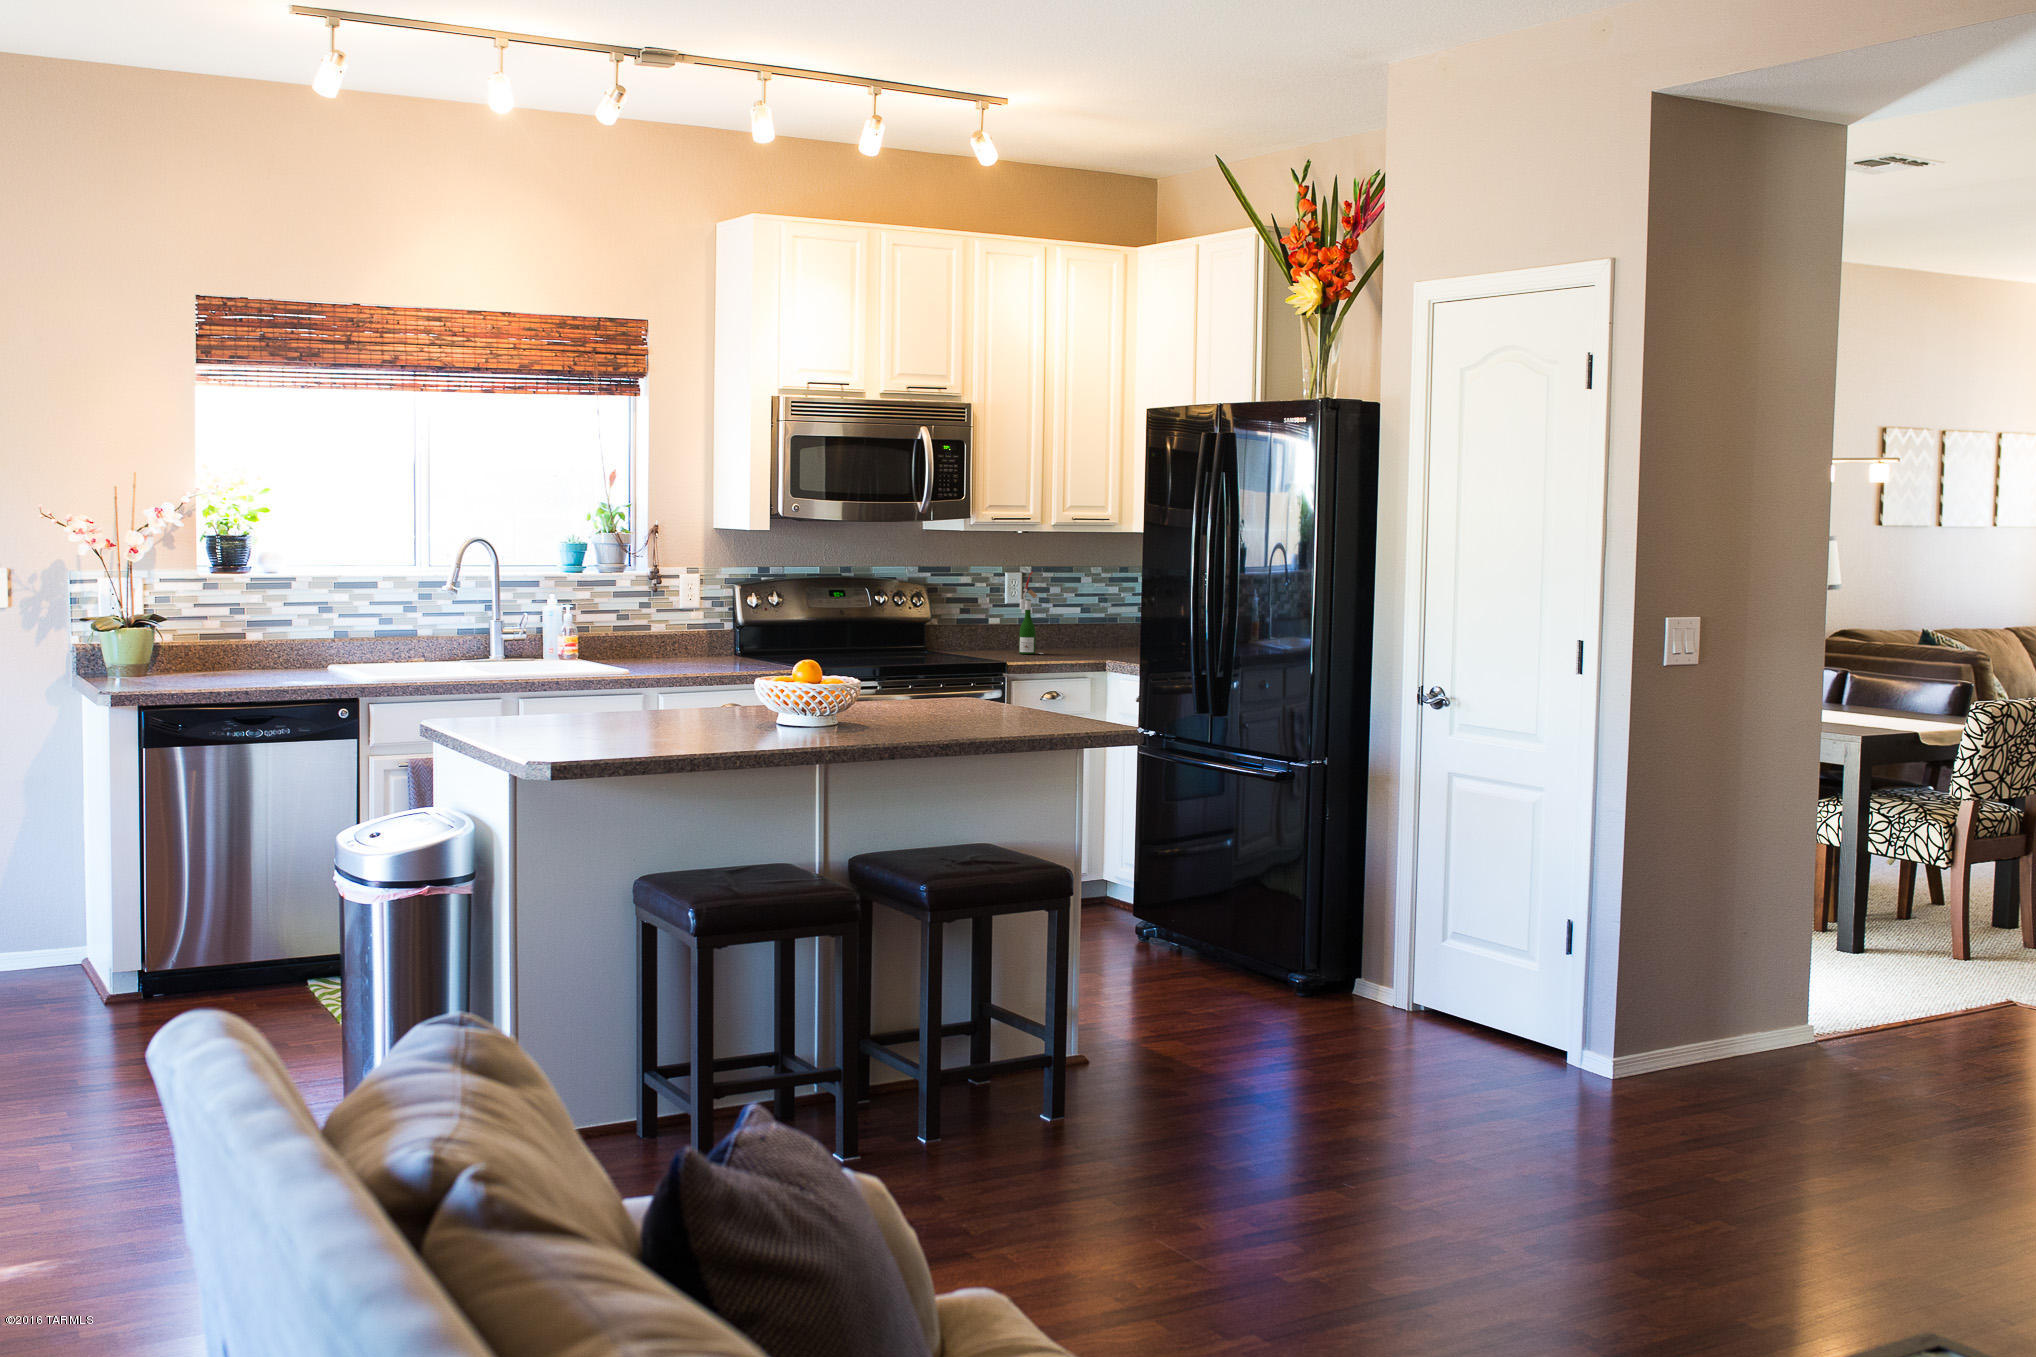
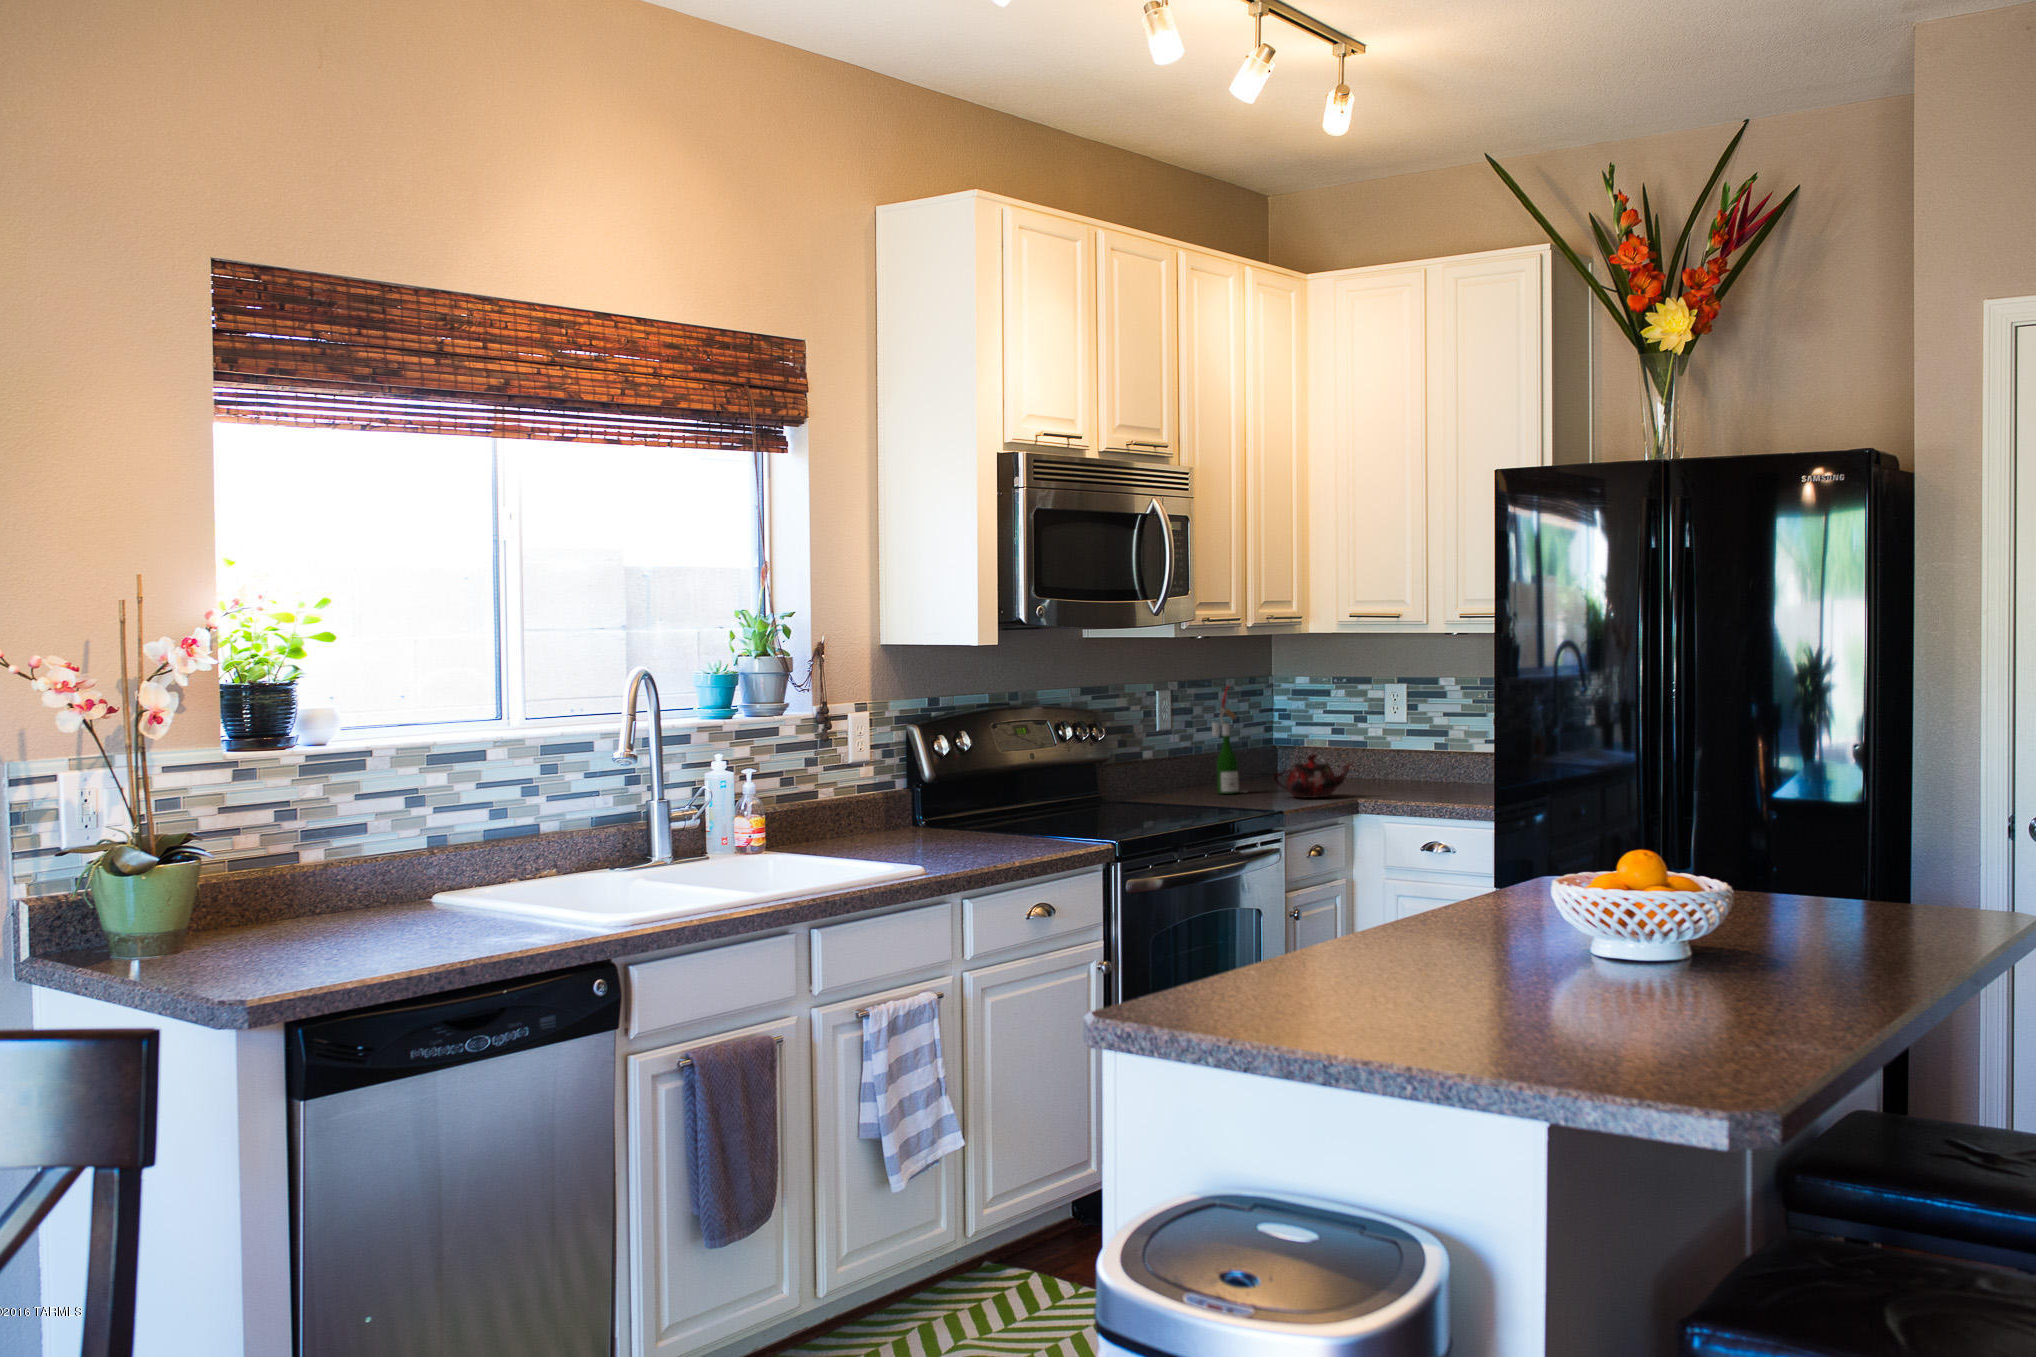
teapot: none [1040,628,1099,661] -> present [1273,754,1351,798]

